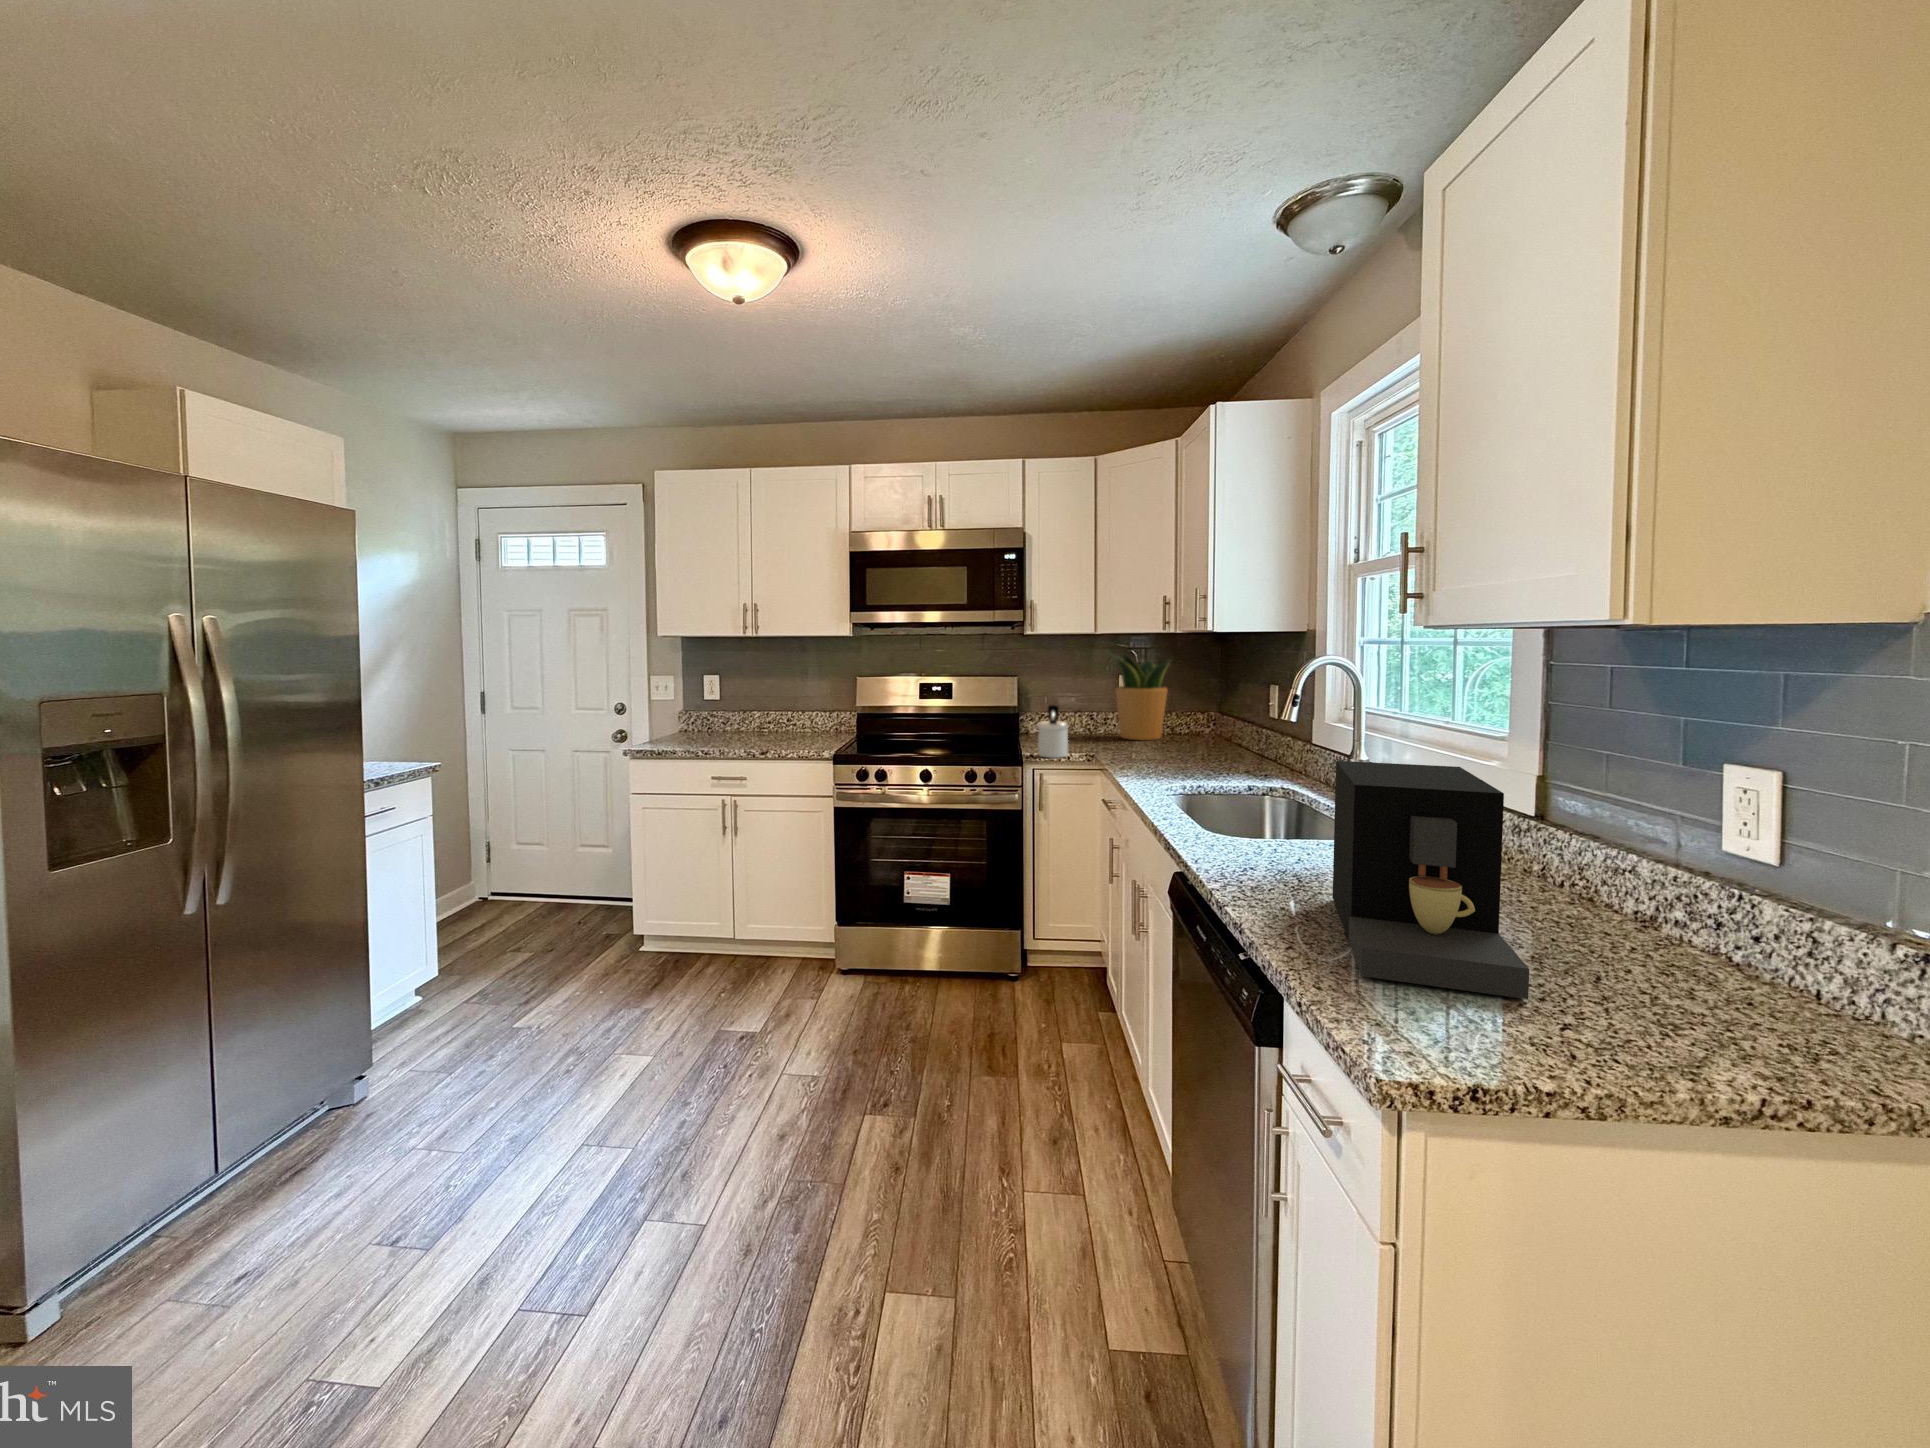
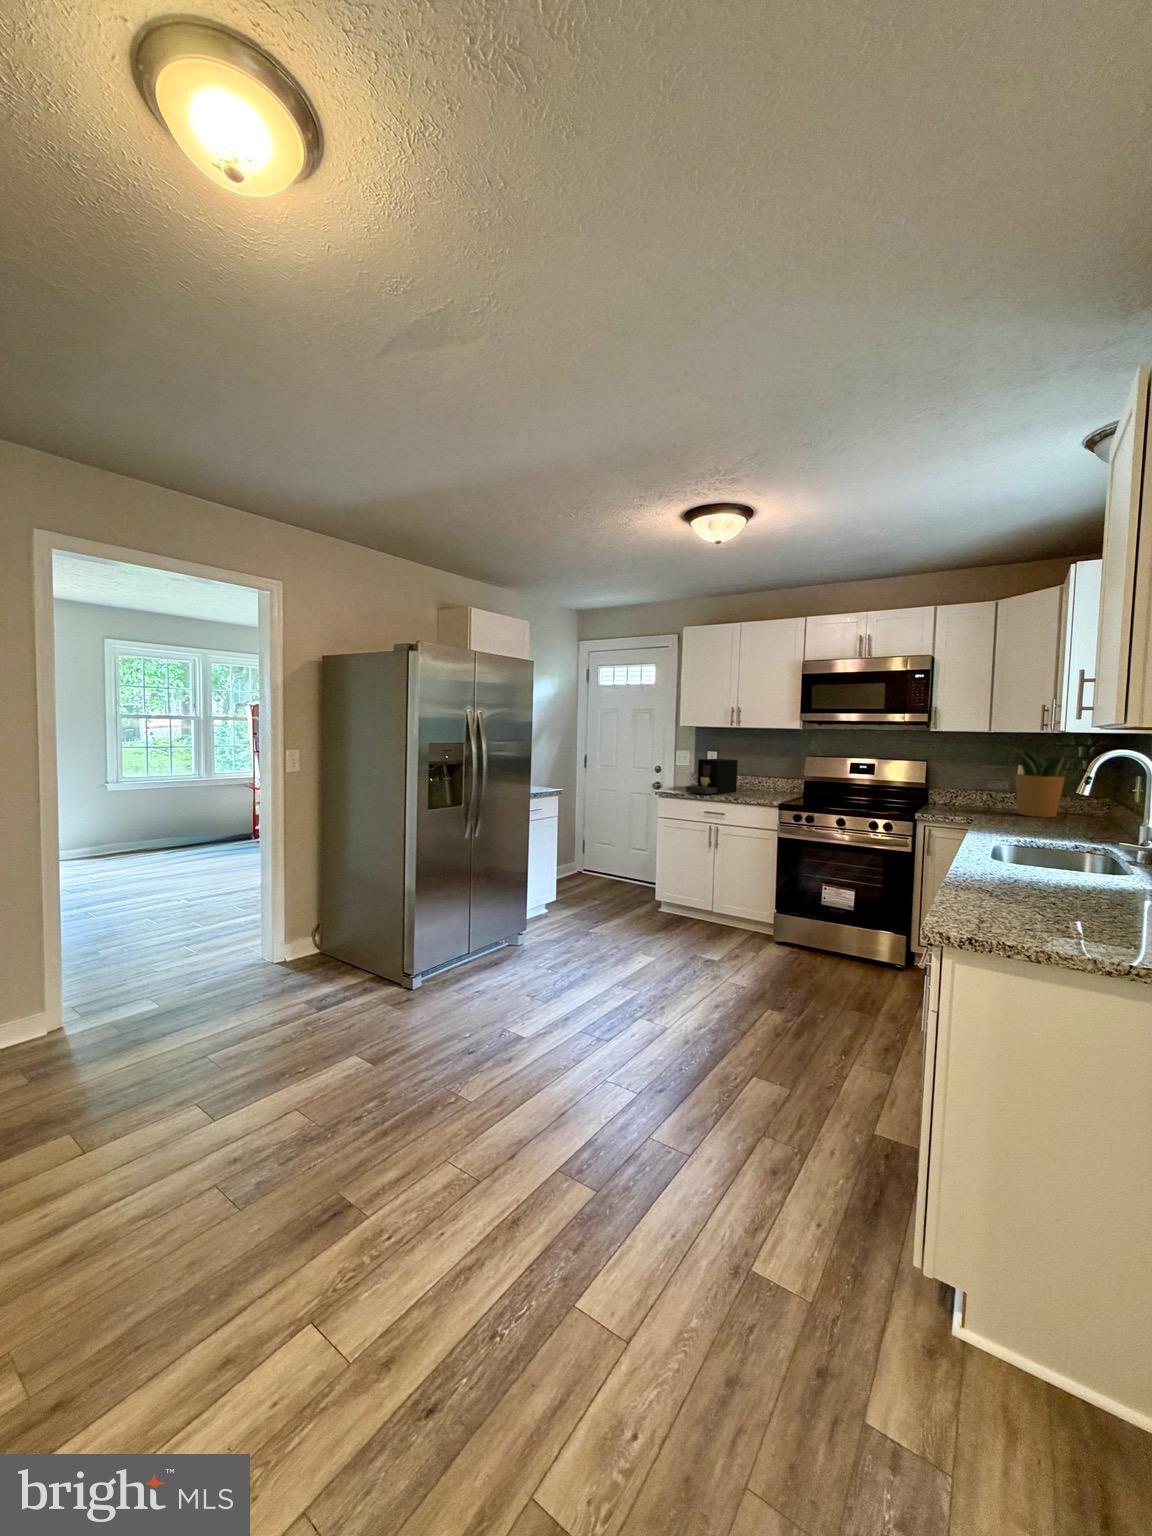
soap dispenser: present [1037,705,1069,758] -> none [931,782,957,820]
coffee maker: present [1333,761,1529,999] -> present [686,759,738,794]

